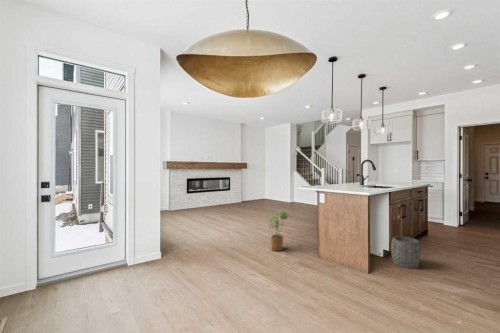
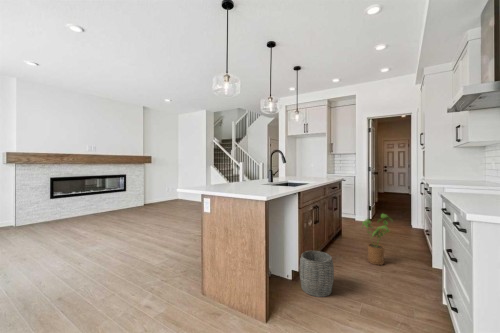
house plant: present [269,211,289,251] -> present [362,214,391,265]

